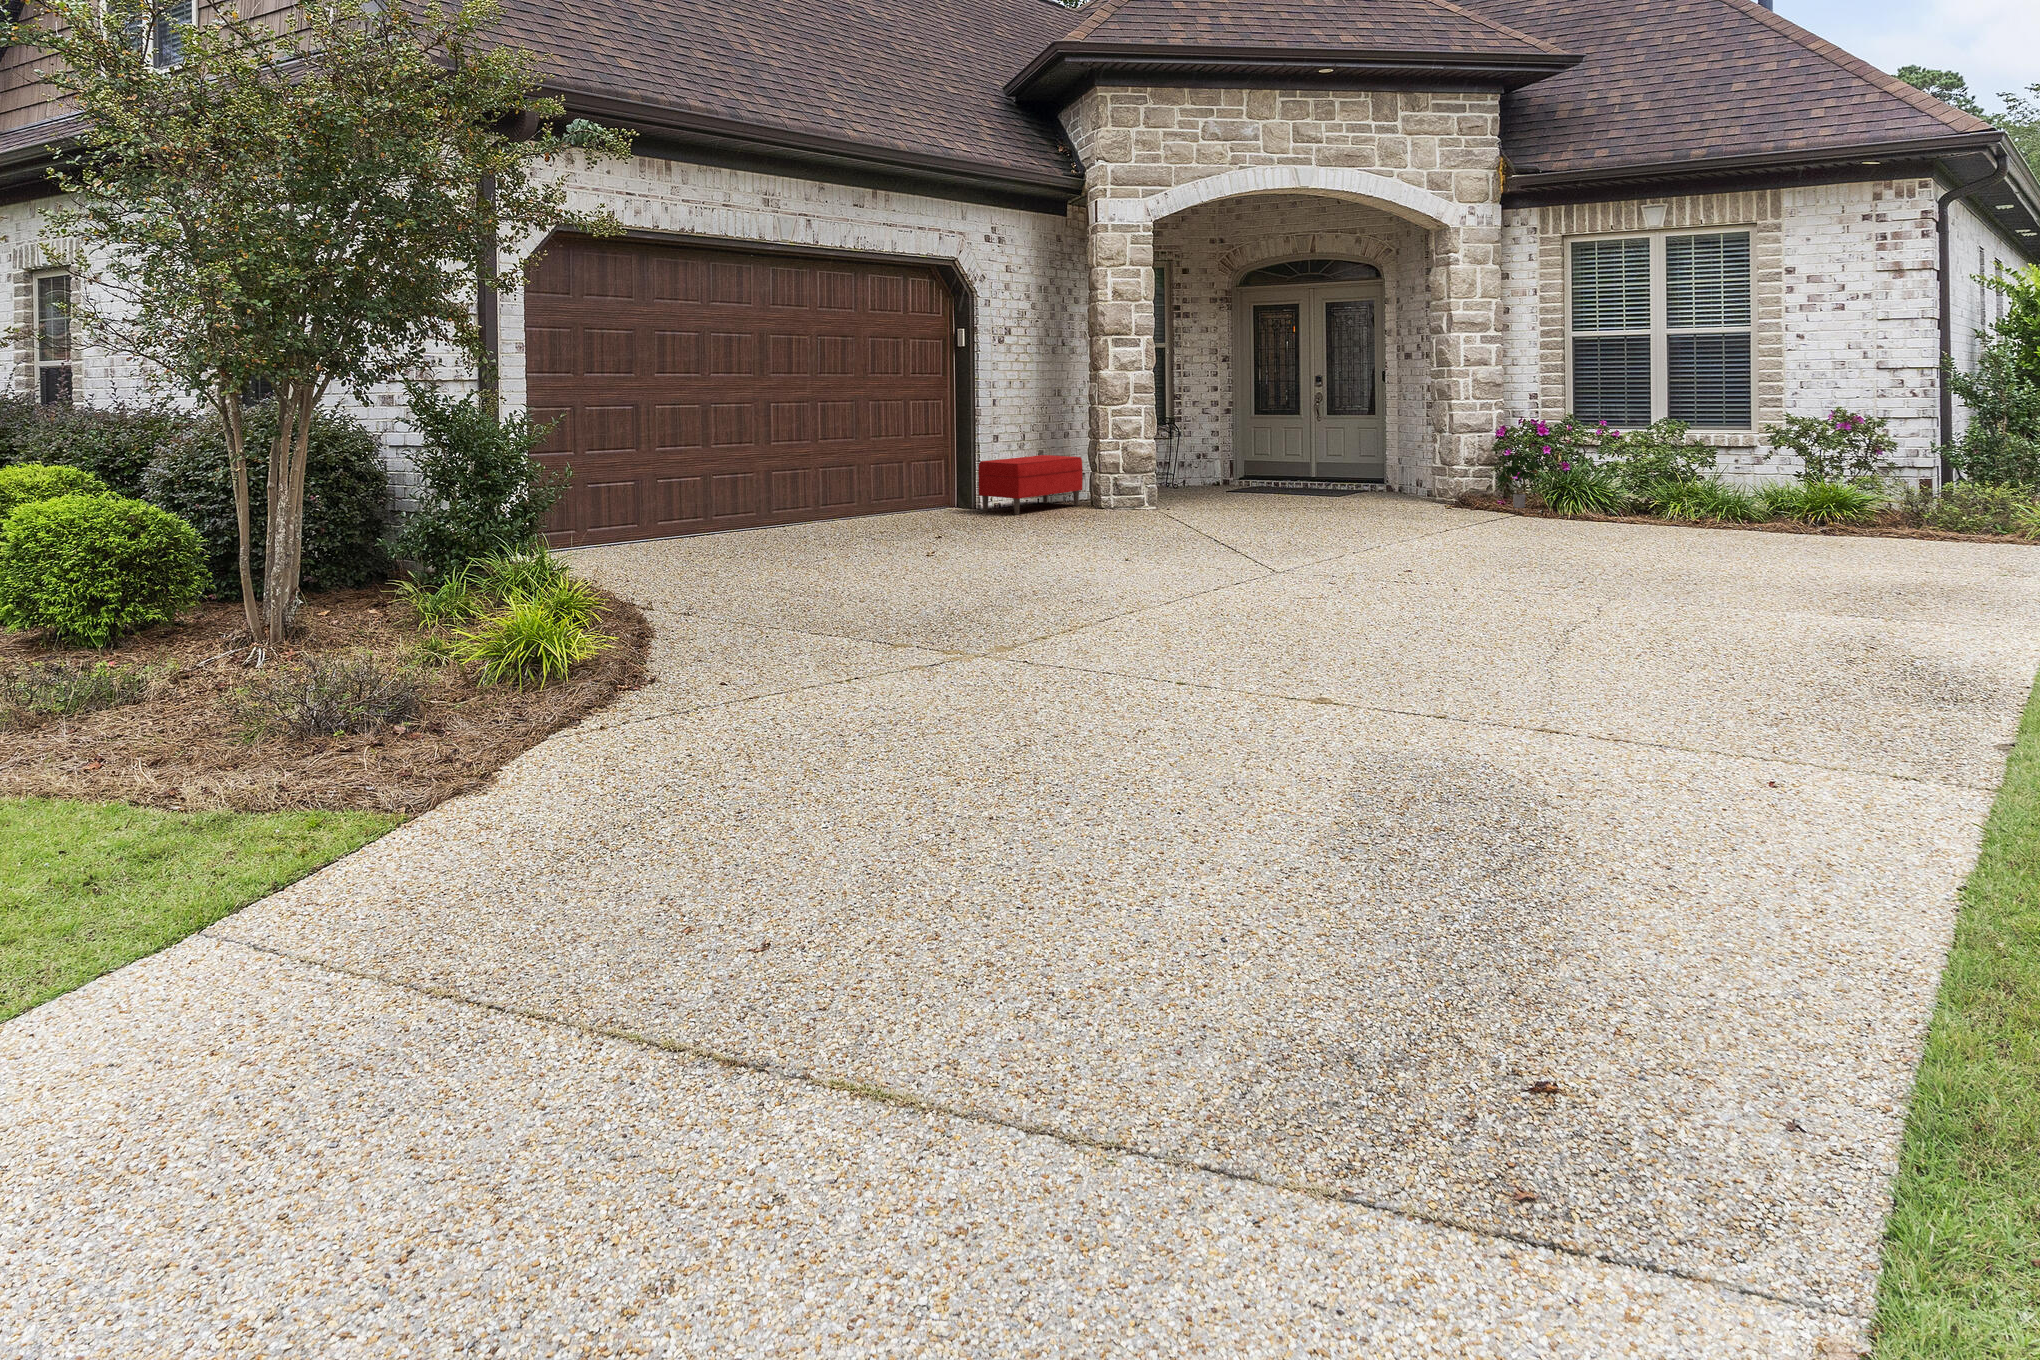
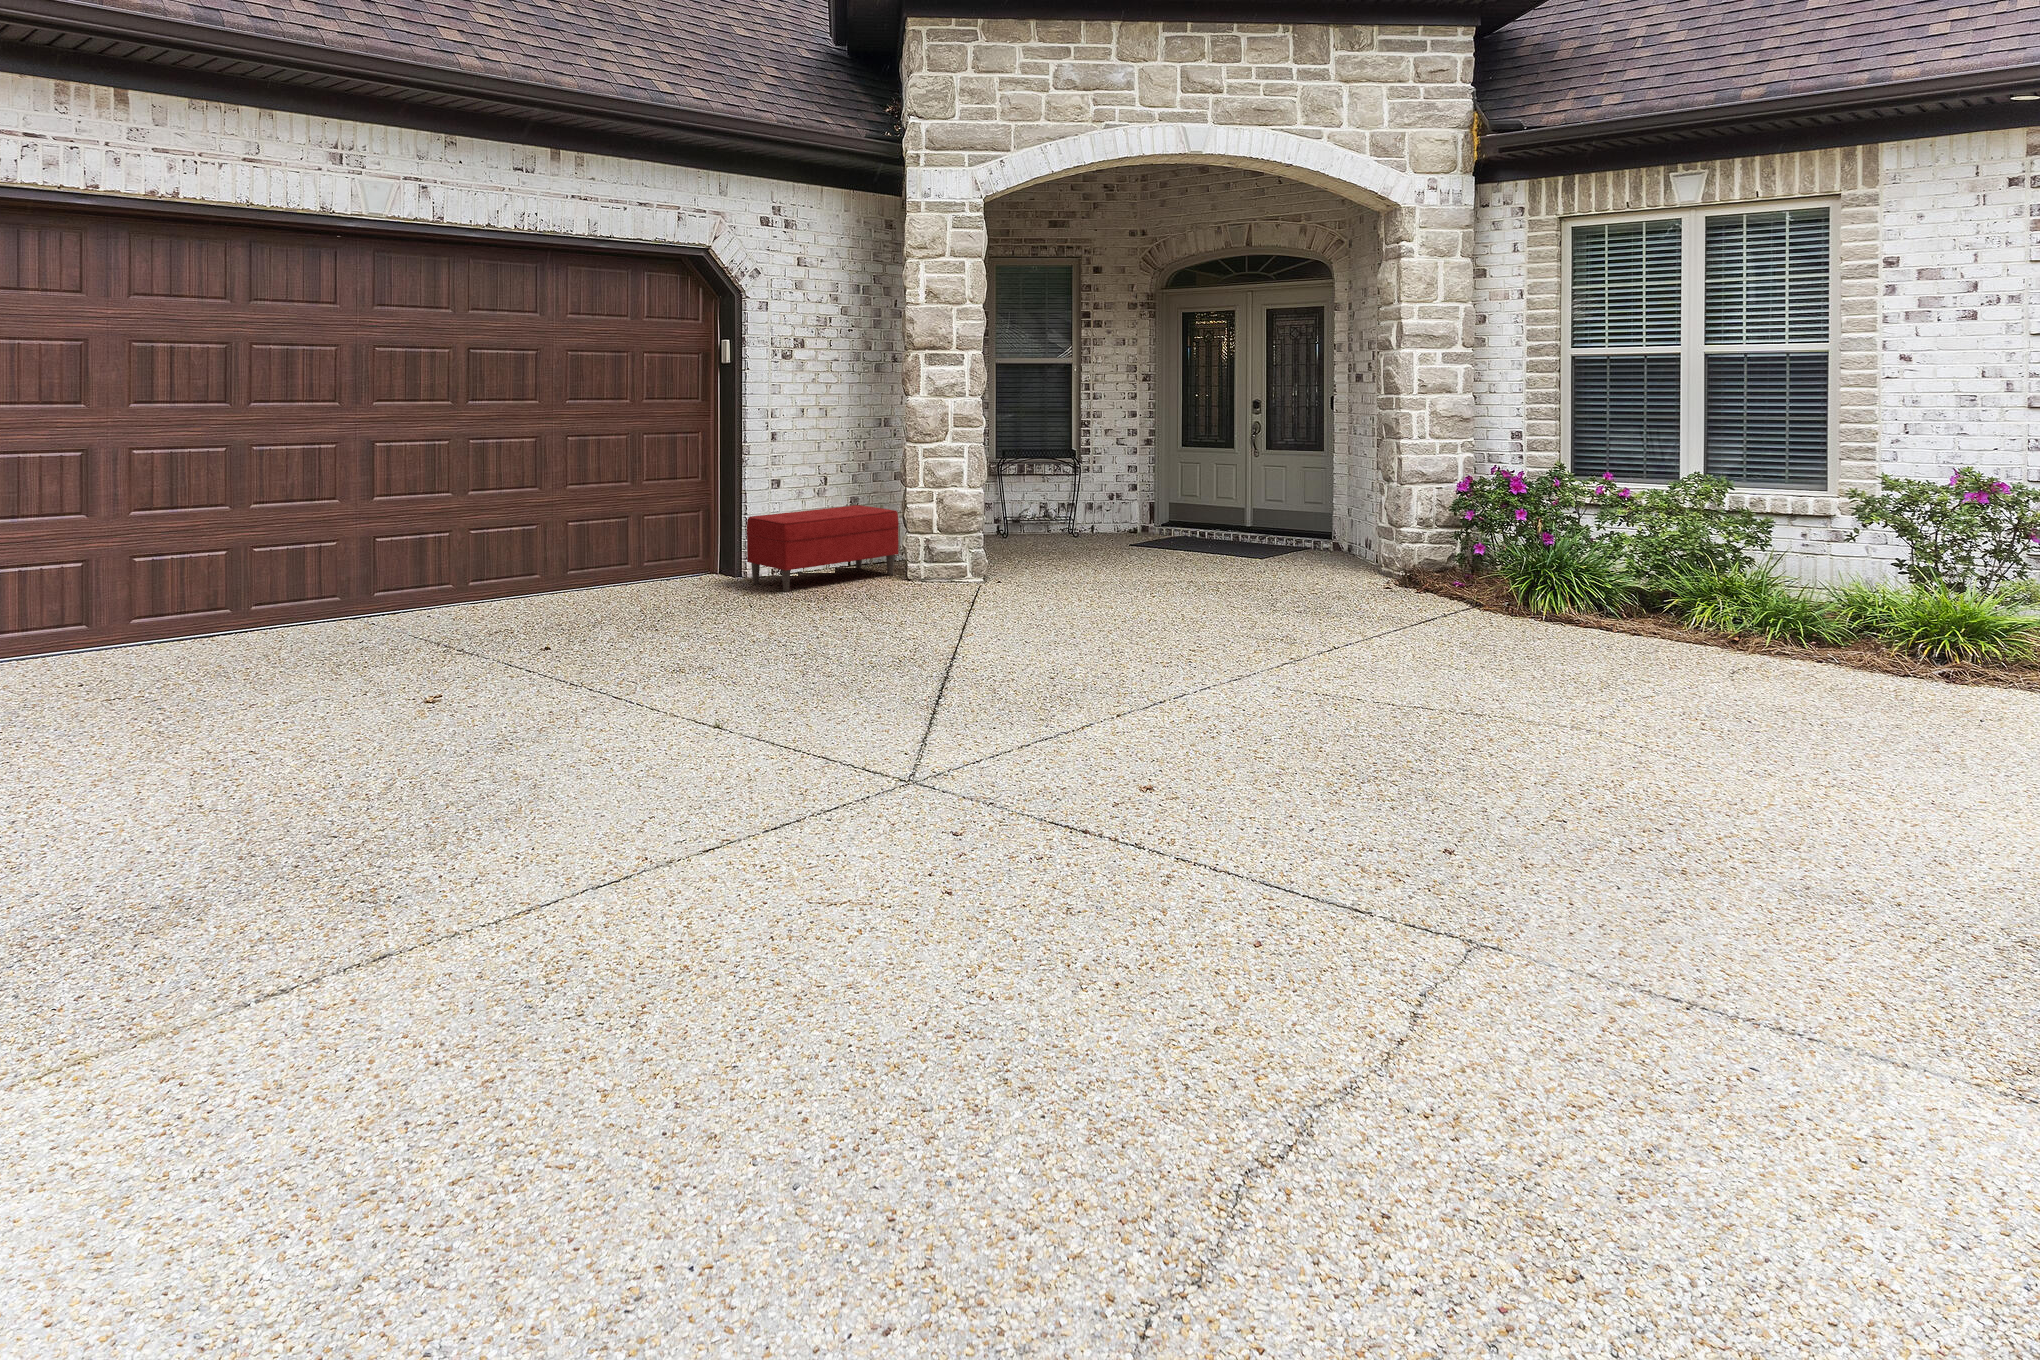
potted plant: present [1496,454,1544,508] -> none [1459,519,1523,595]

